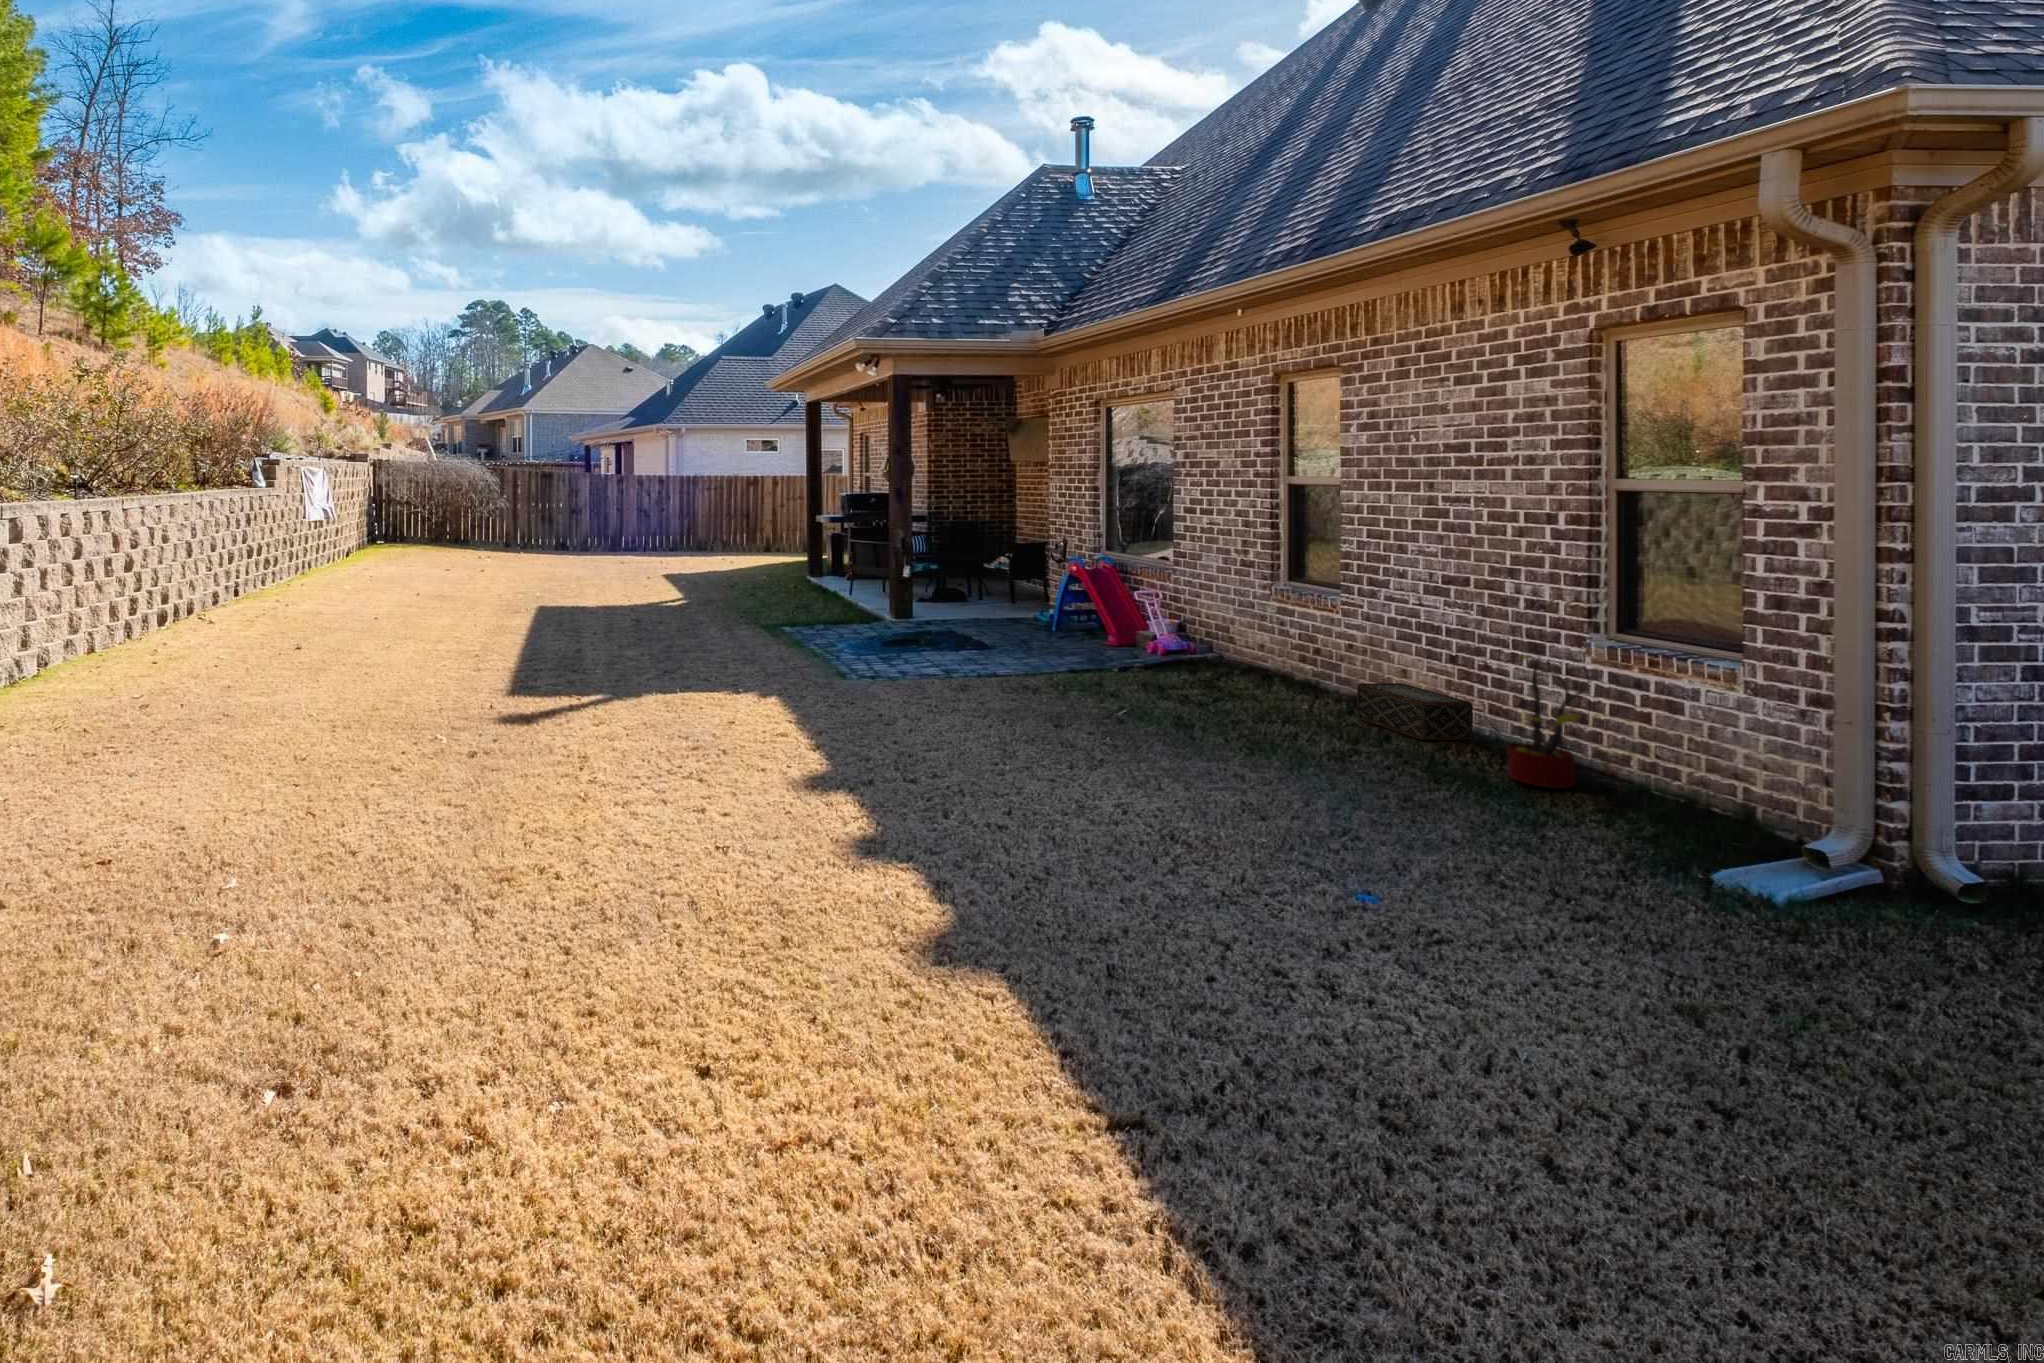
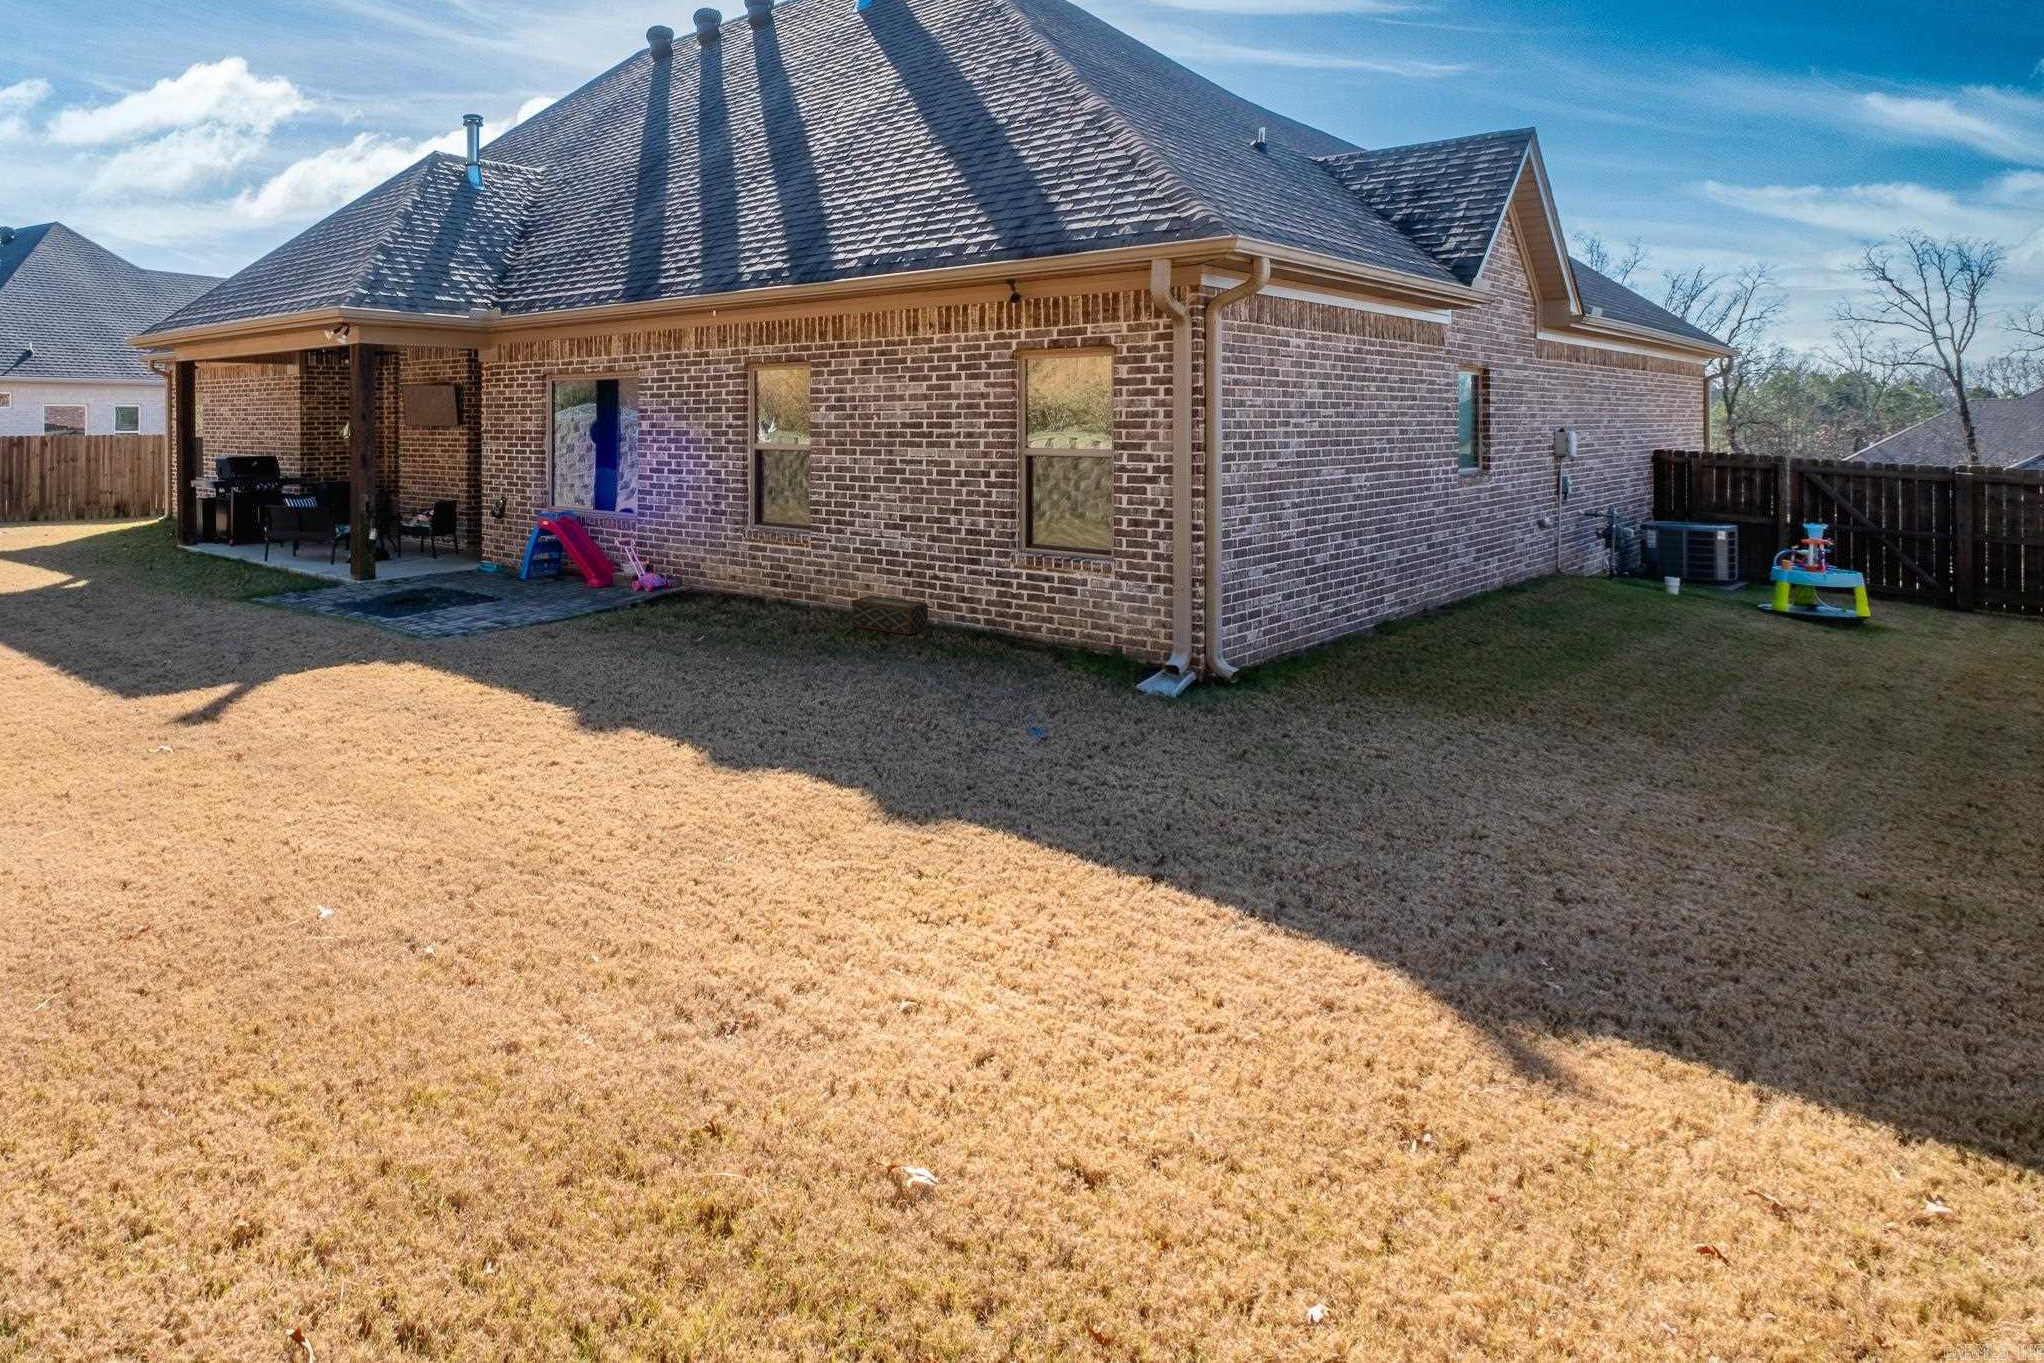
decorative plant: present [1508,655,1589,788] -> none [984,562,1040,653]

